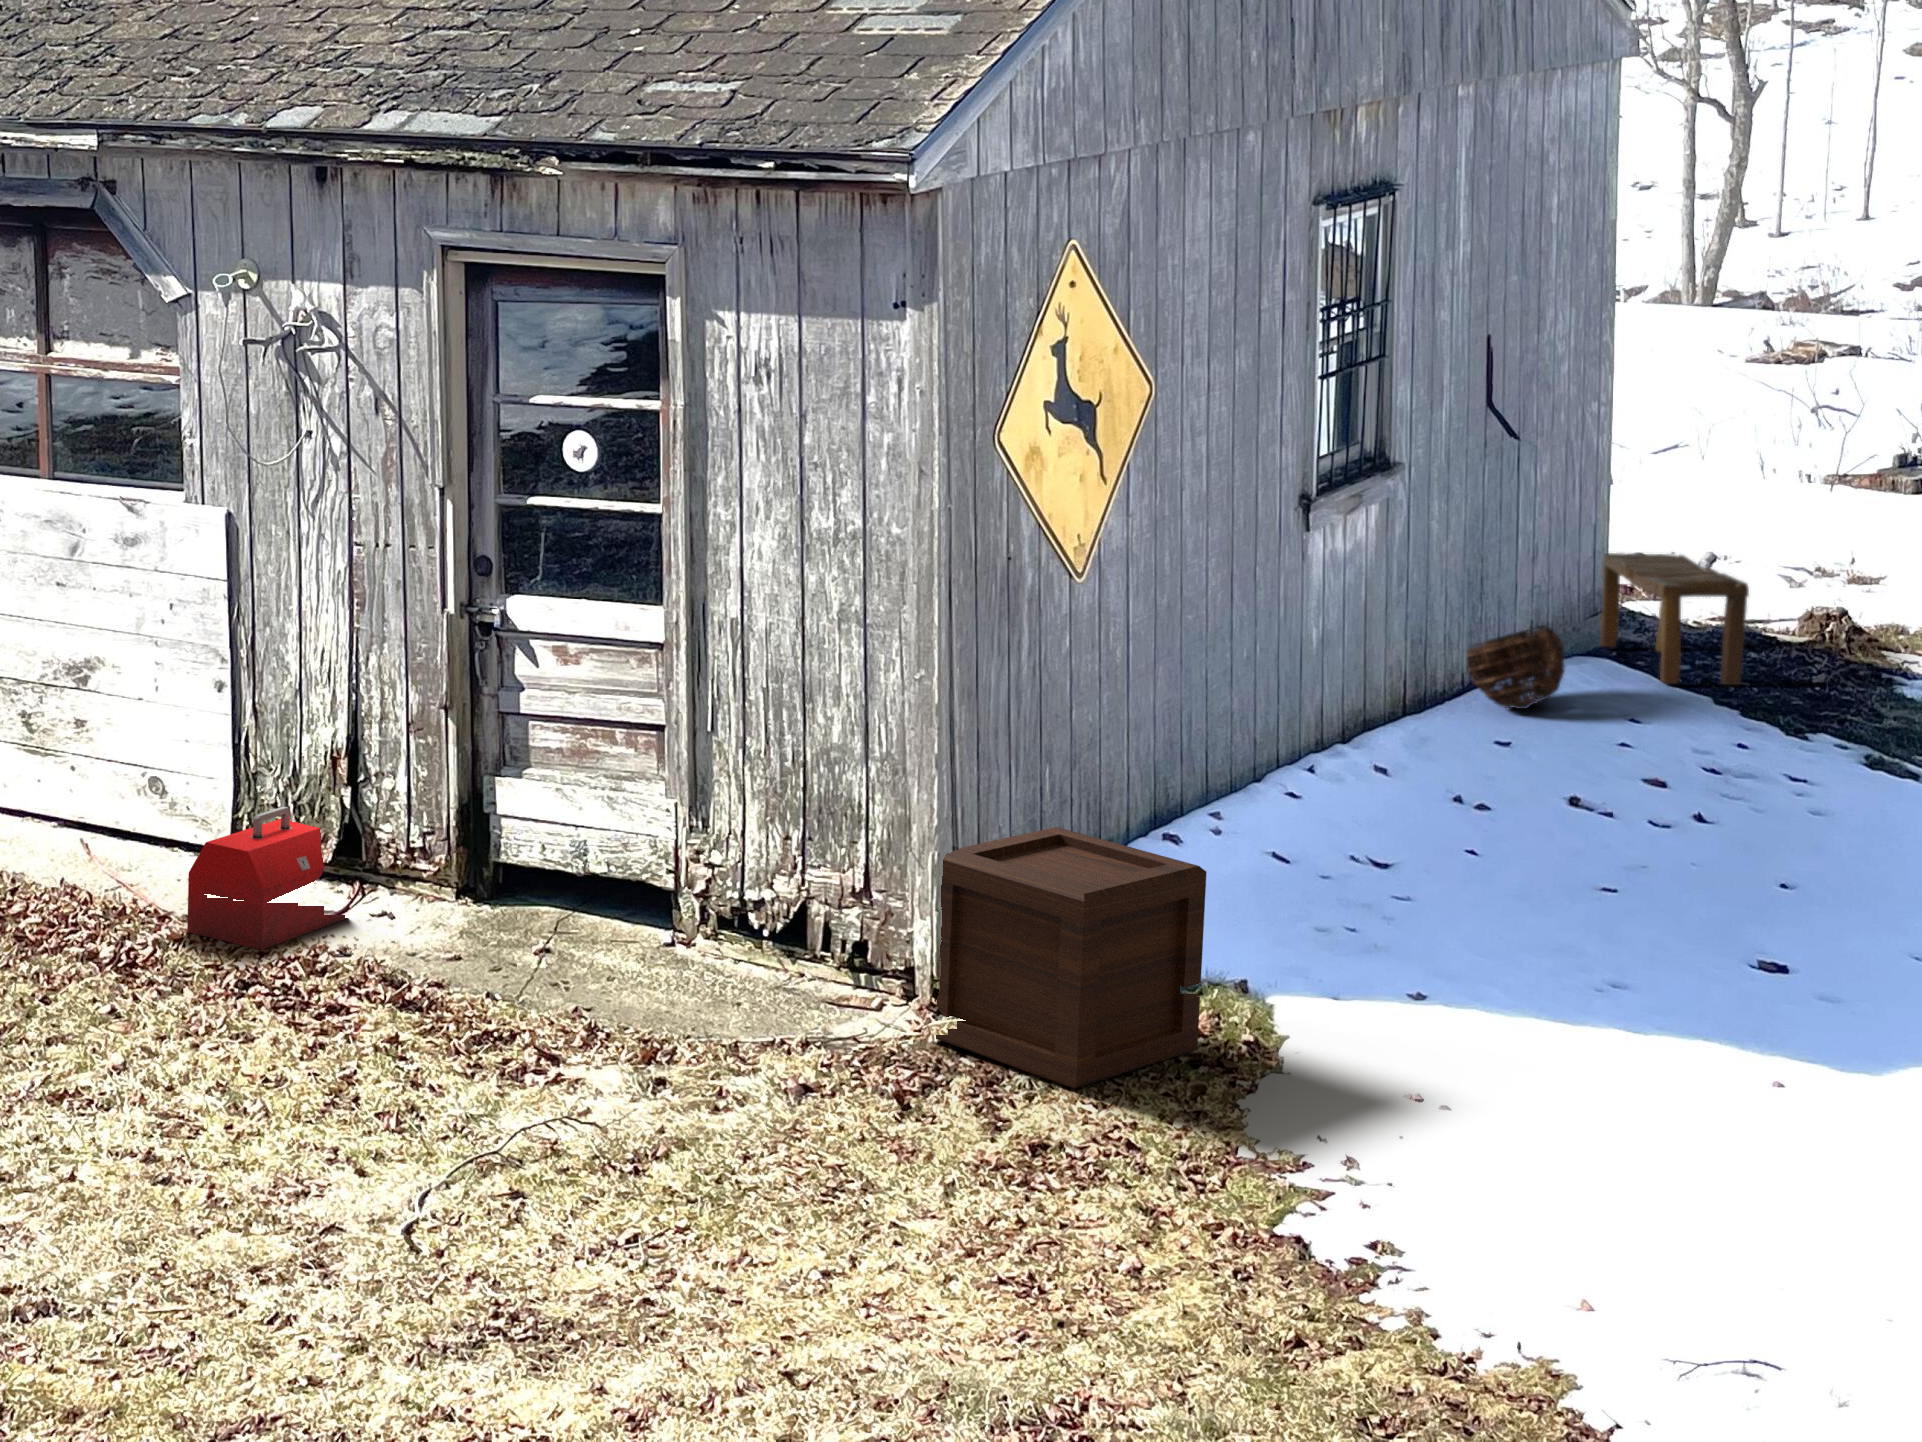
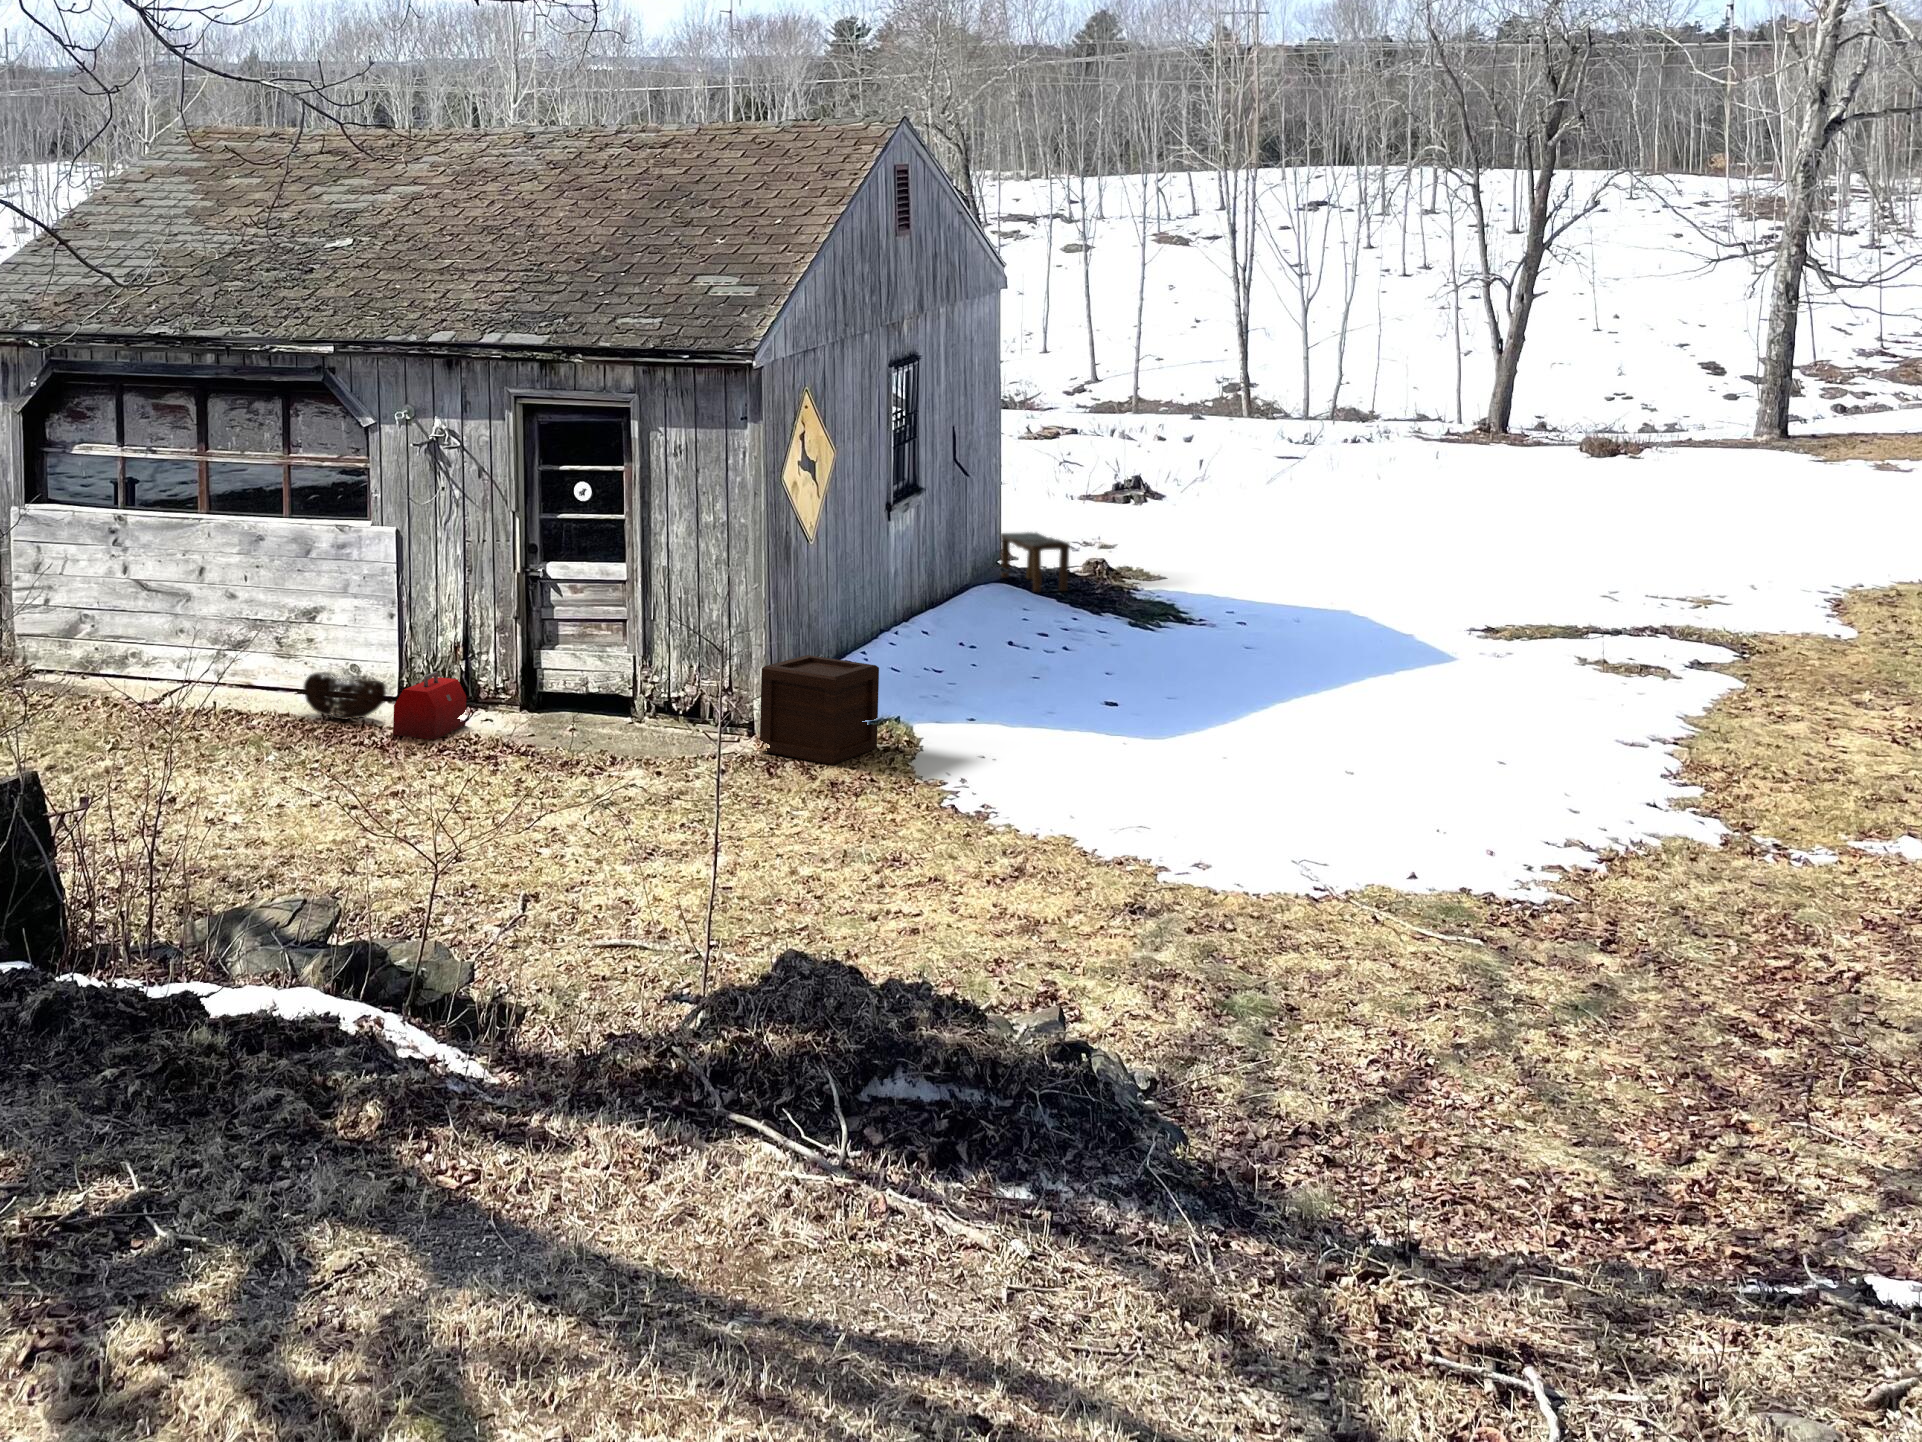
basket: present [1467,625,1565,709] -> present [303,672,386,720]

